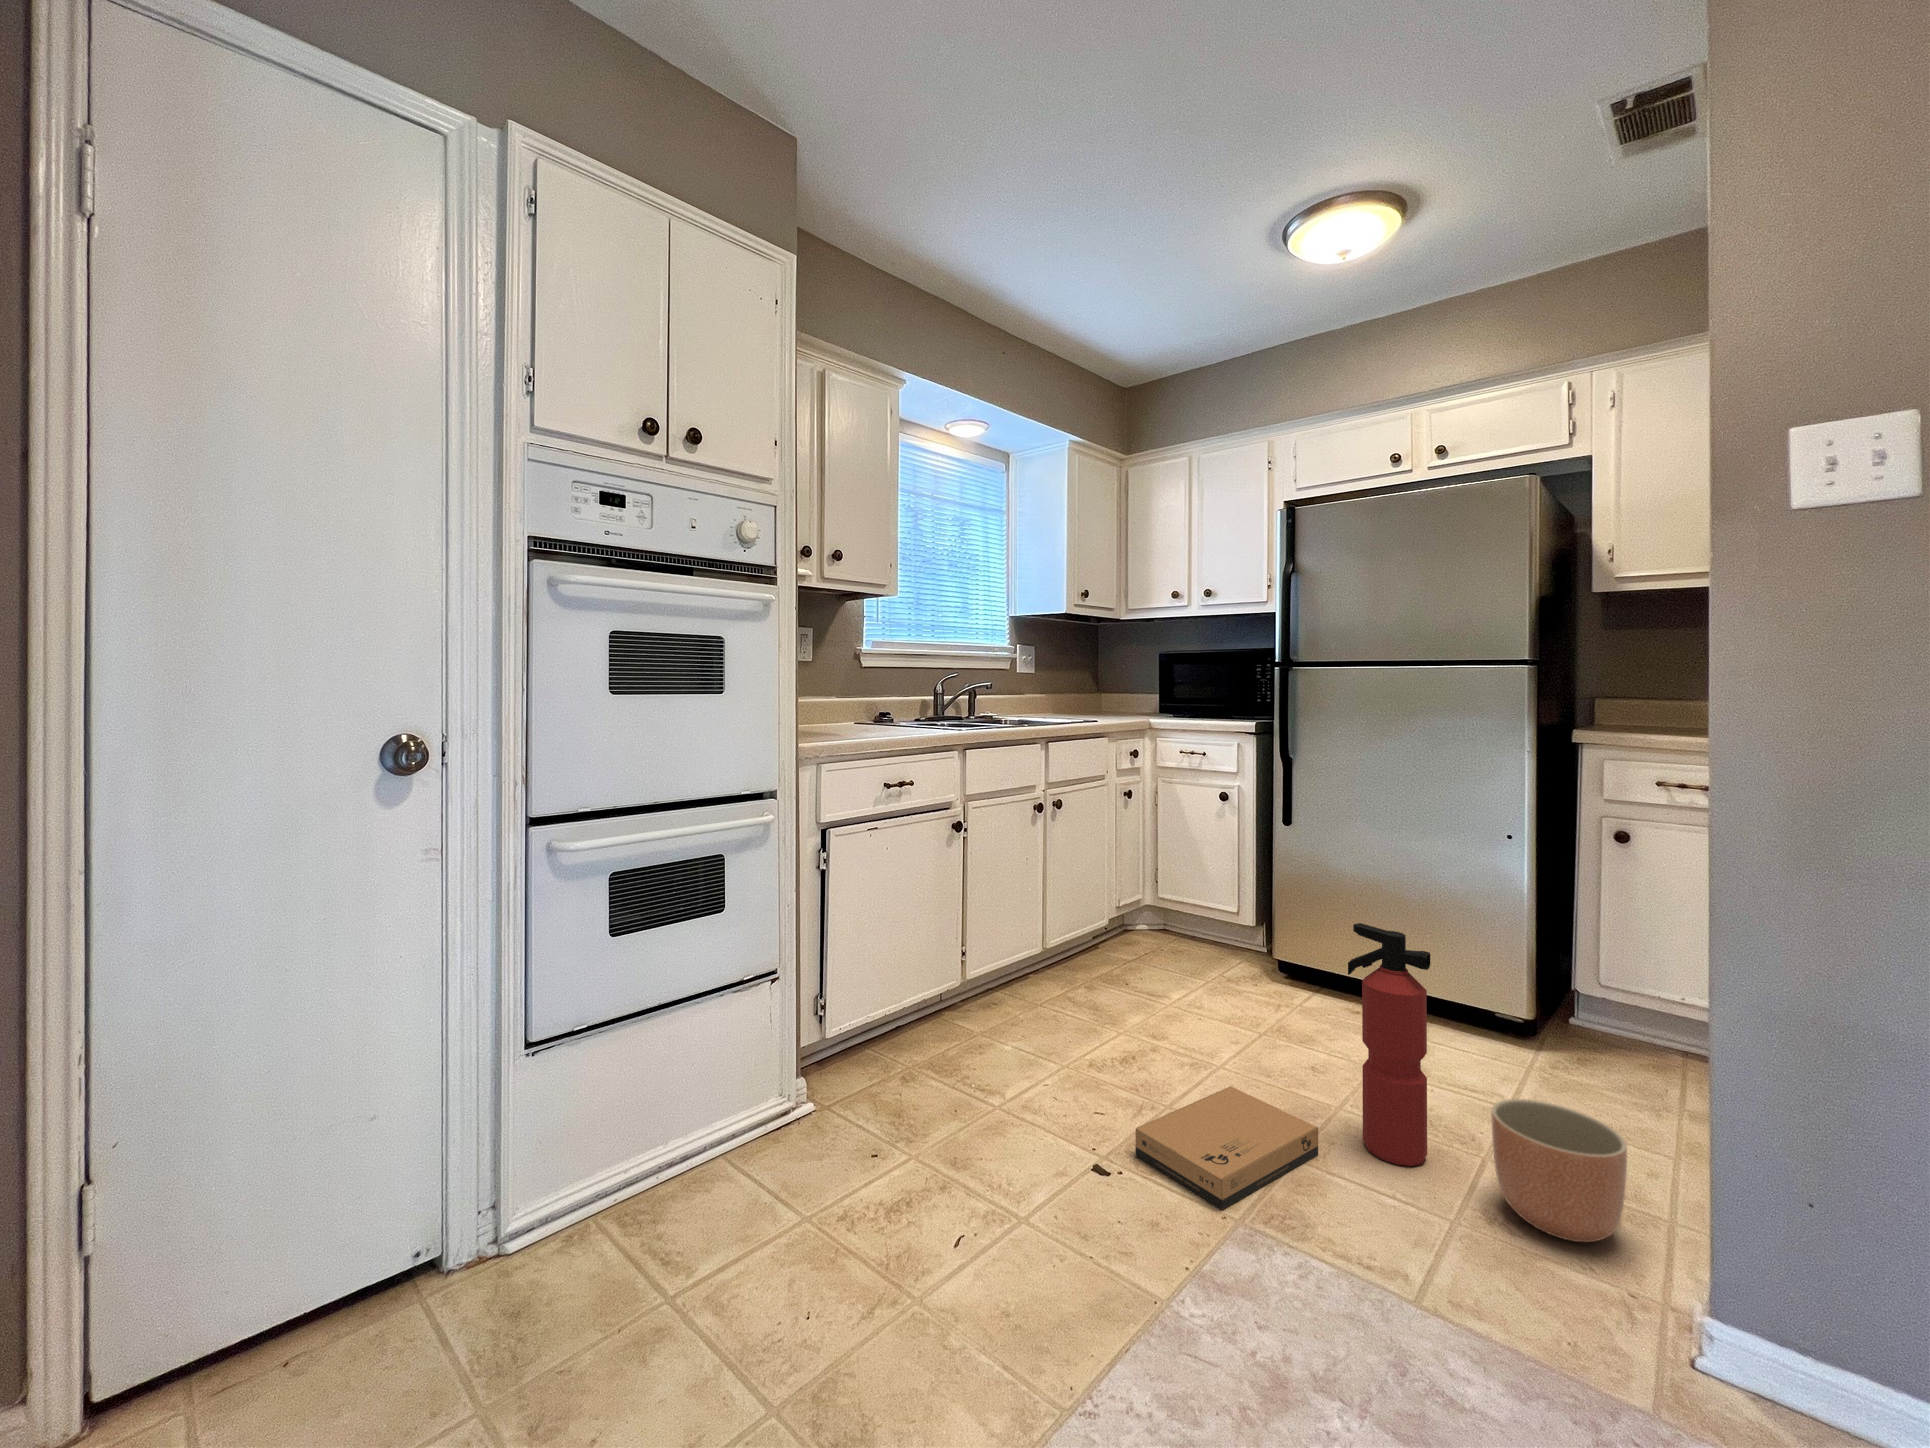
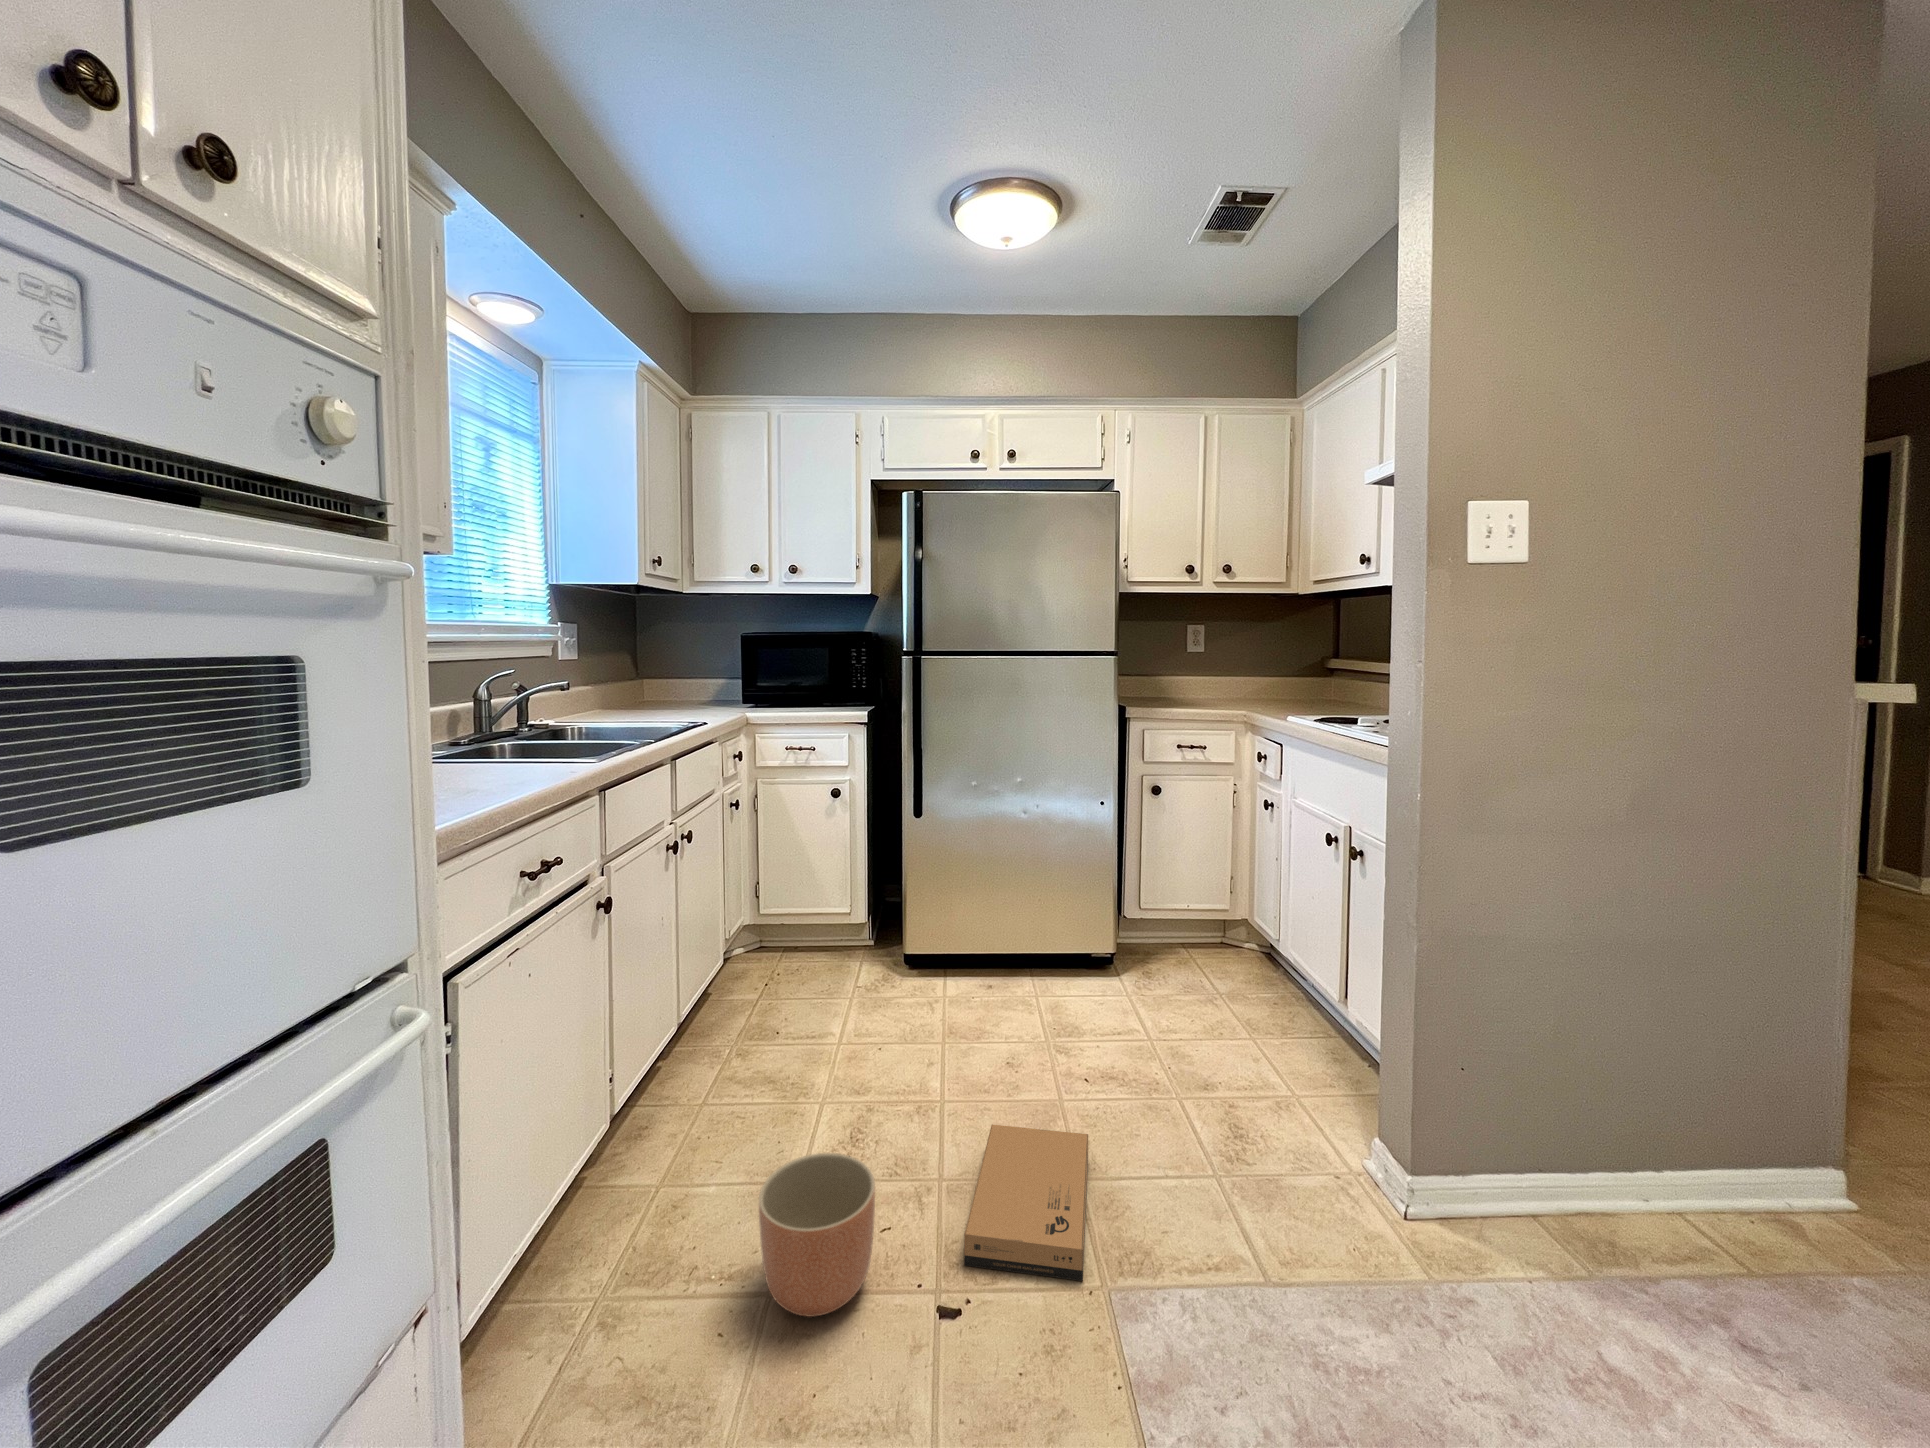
fire extinguisher: present [1348,923,1430,1166] -> none [1089,922,1157,1137]
planter: present [1491,1099,1627,1242] -> present [759,1153,875,1317]

